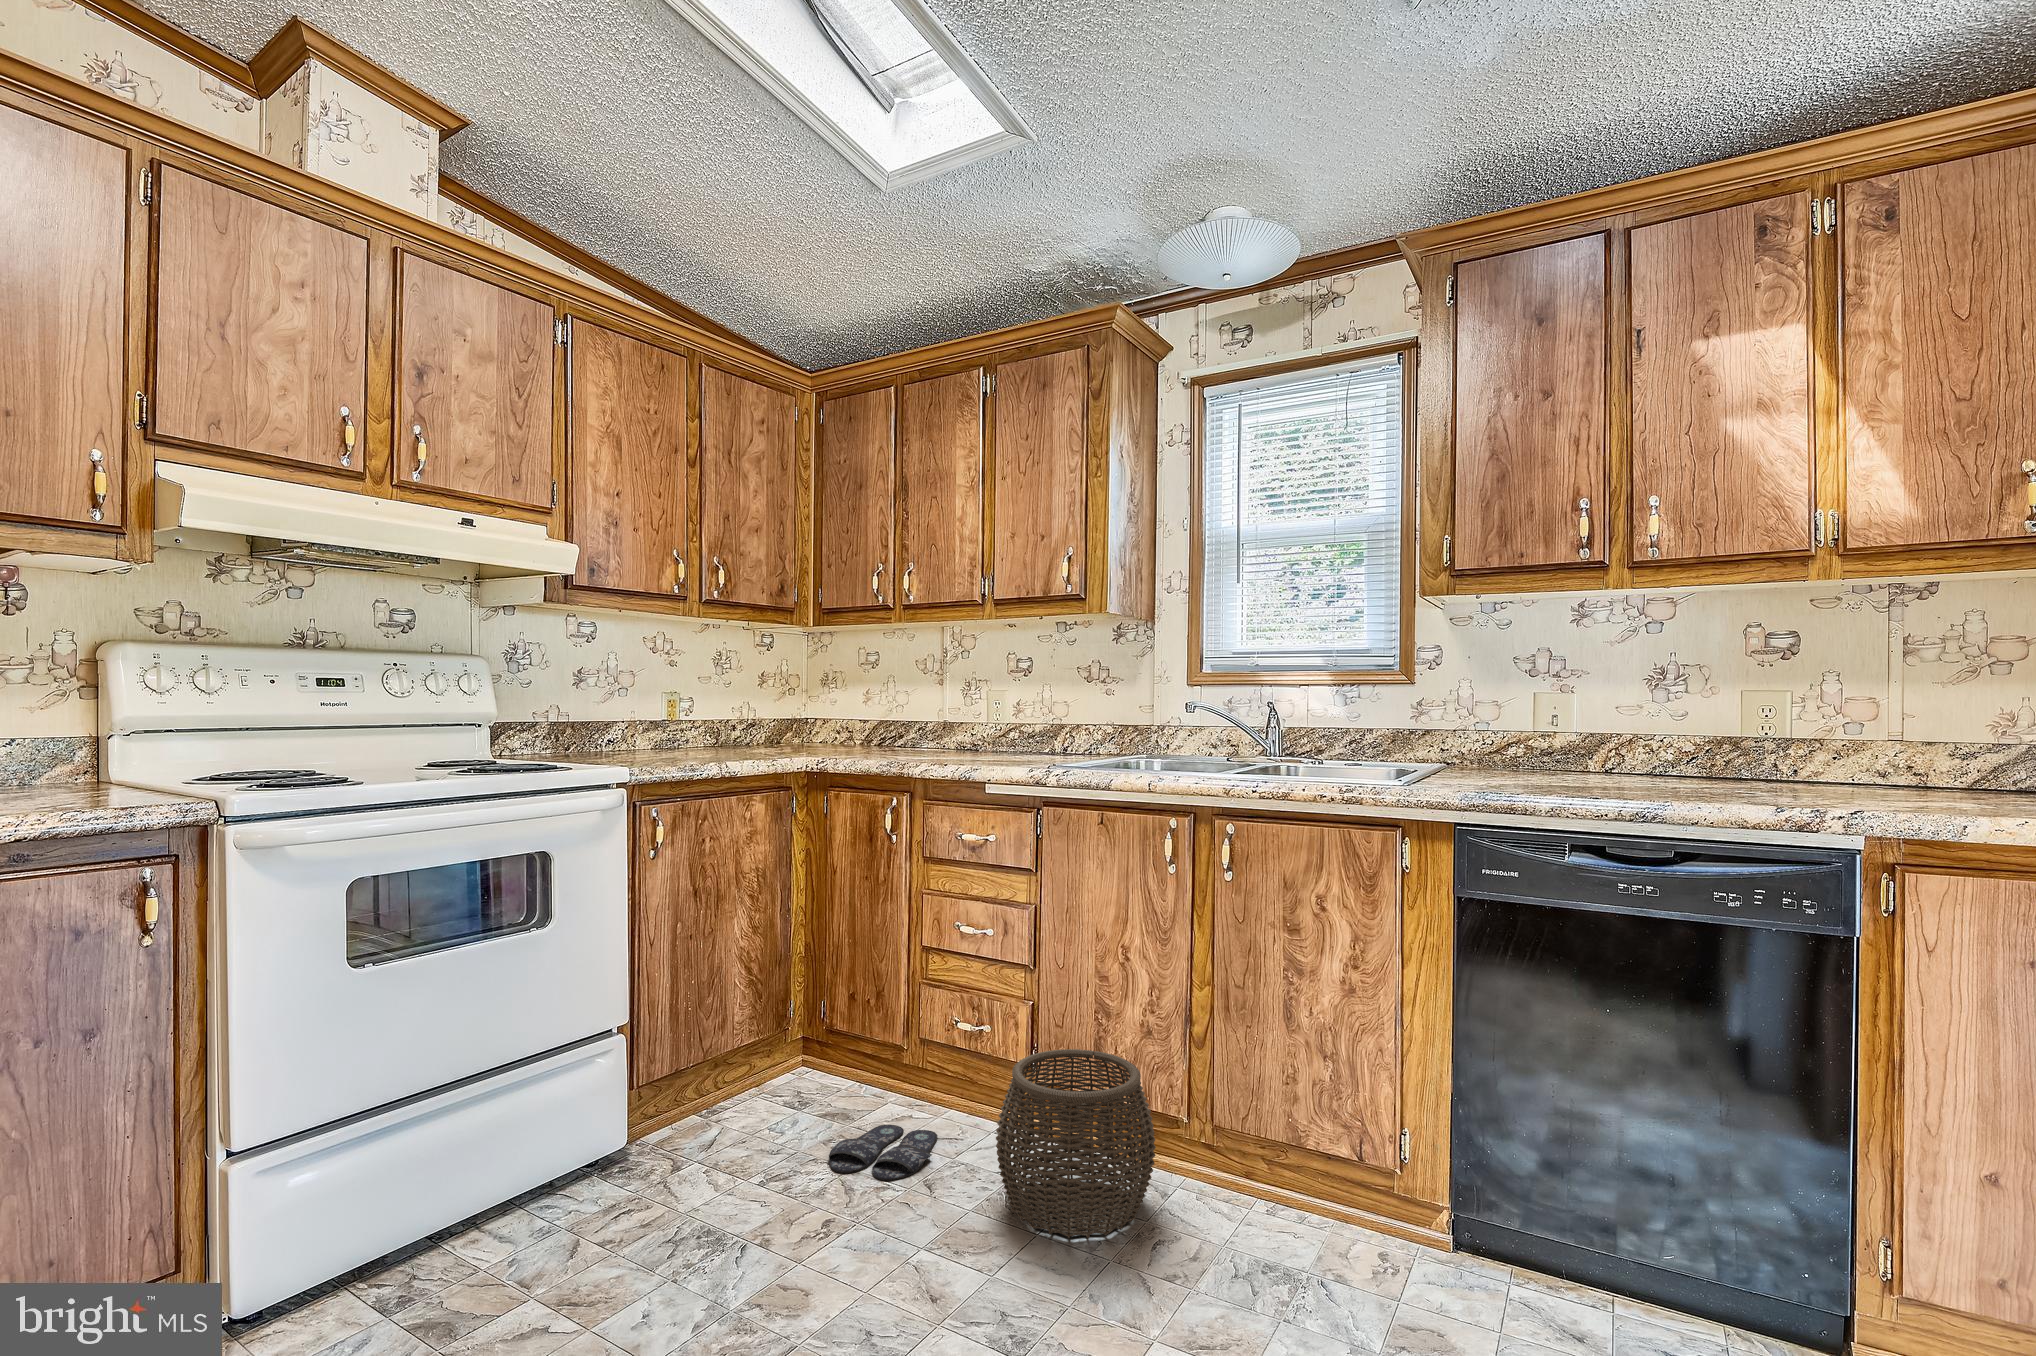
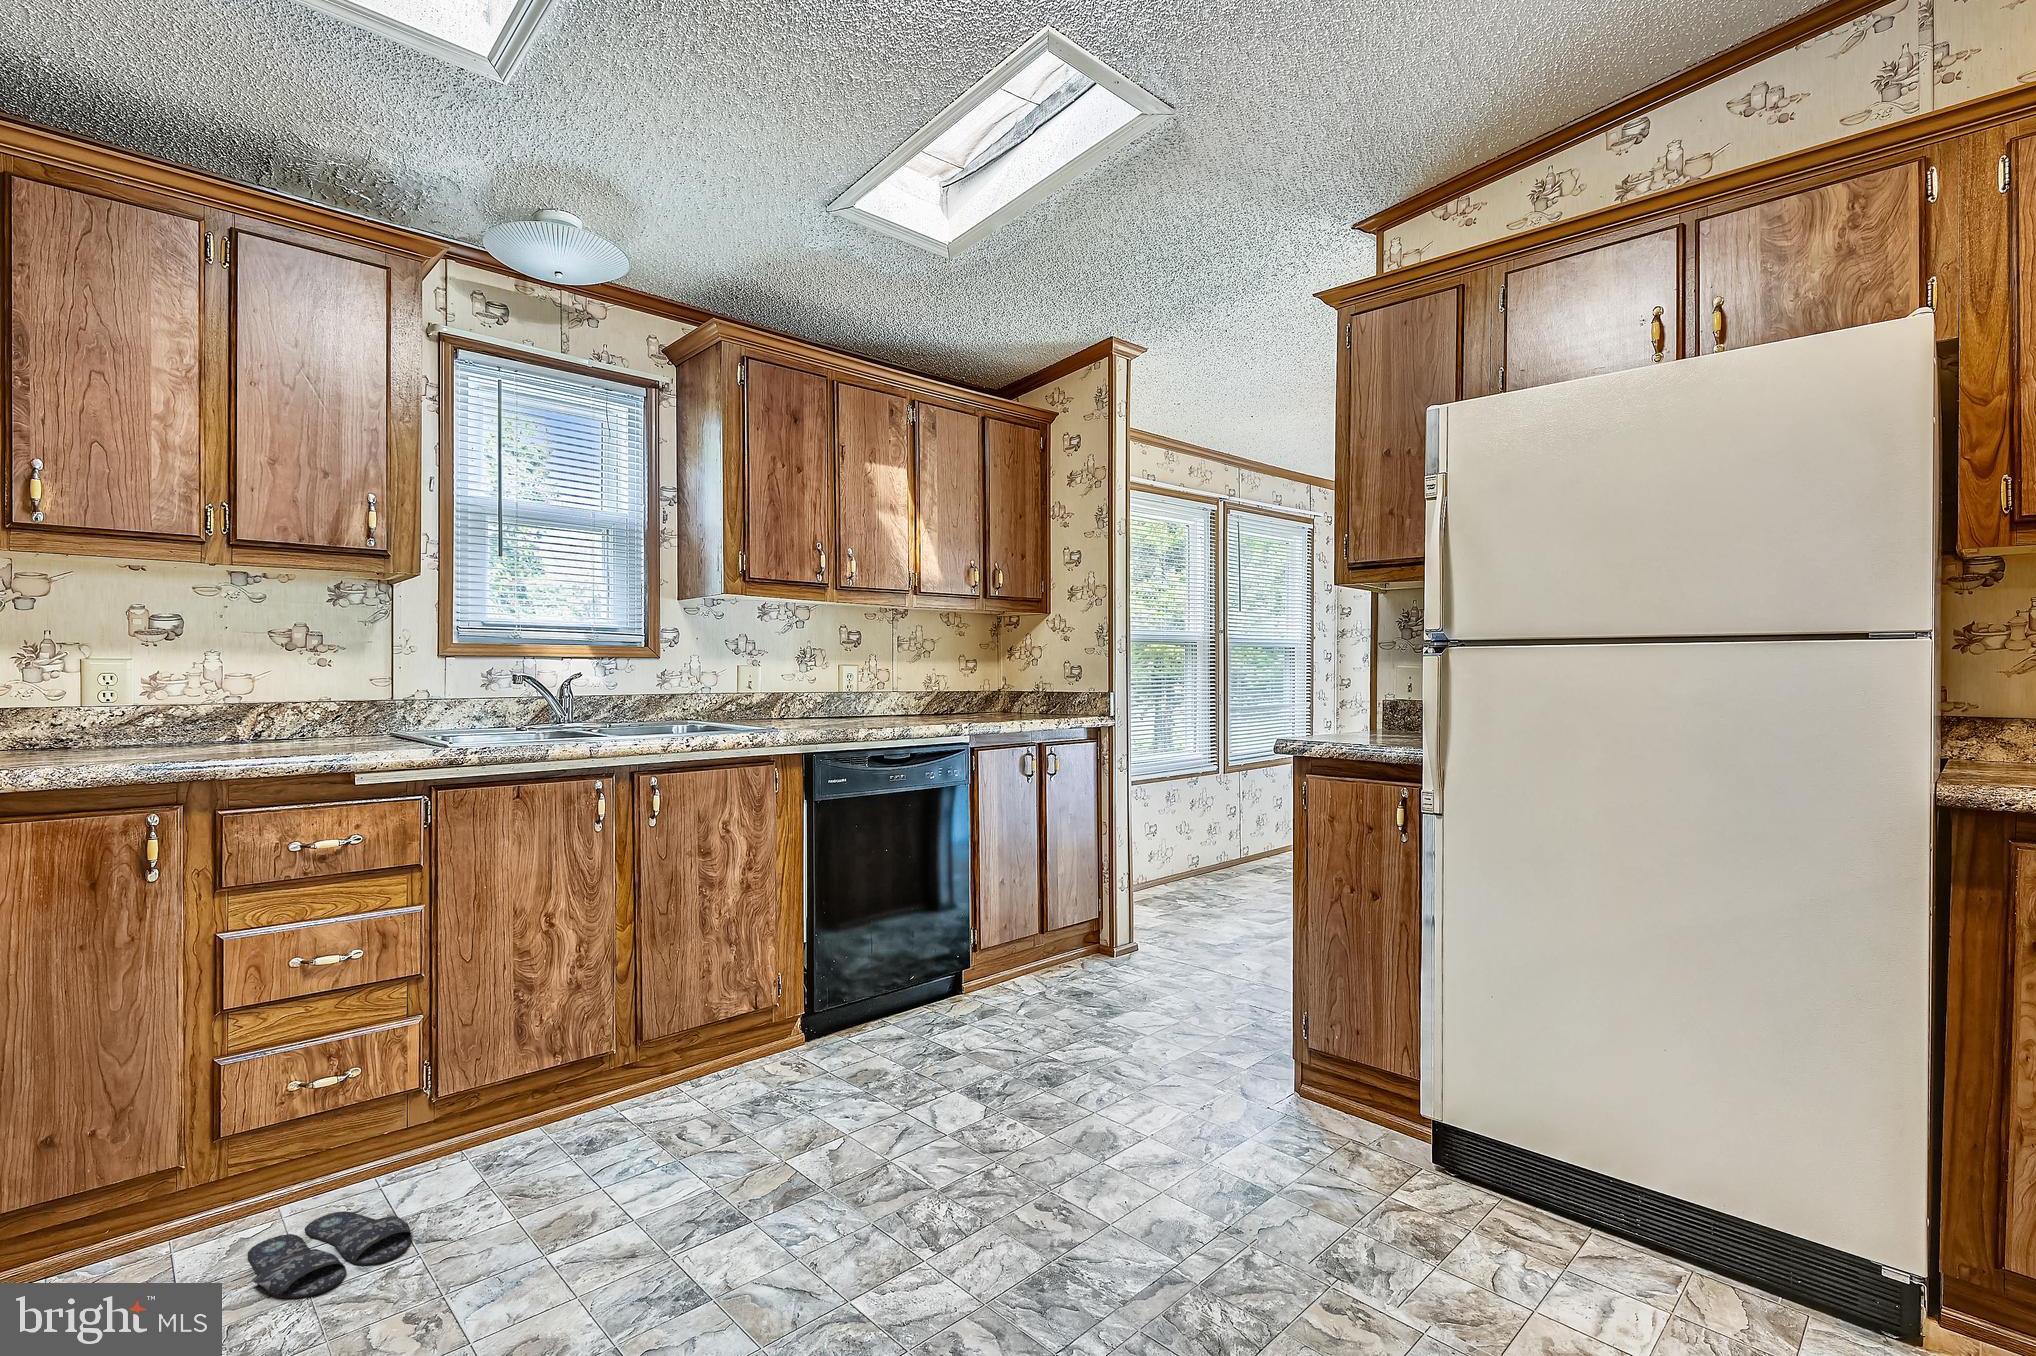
woven basket: present [996,1049,1156,1238] -> none [515,1005,680,1182]

